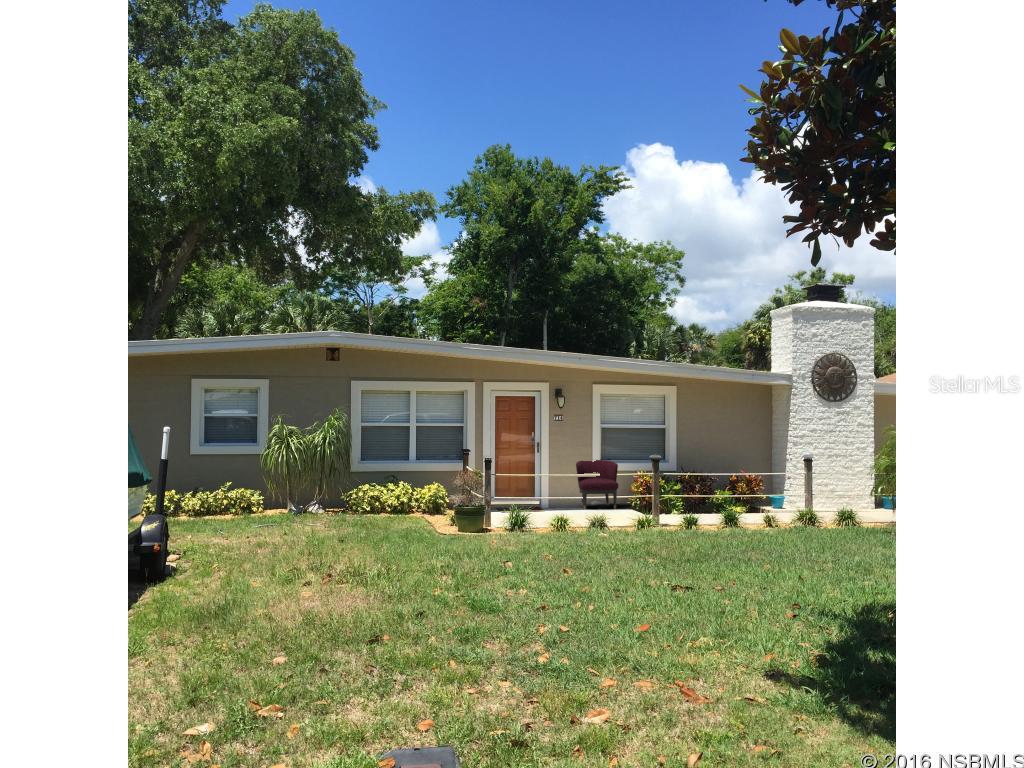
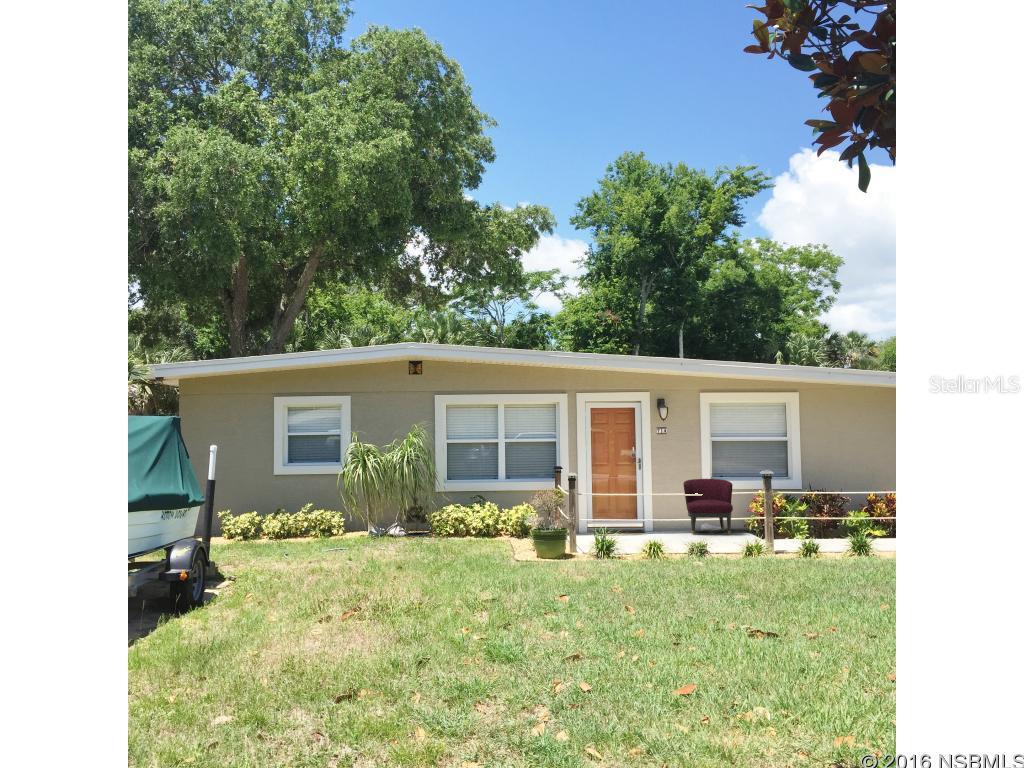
potted tree: none [320,473,349,515] -> present [403,497,429,537]

